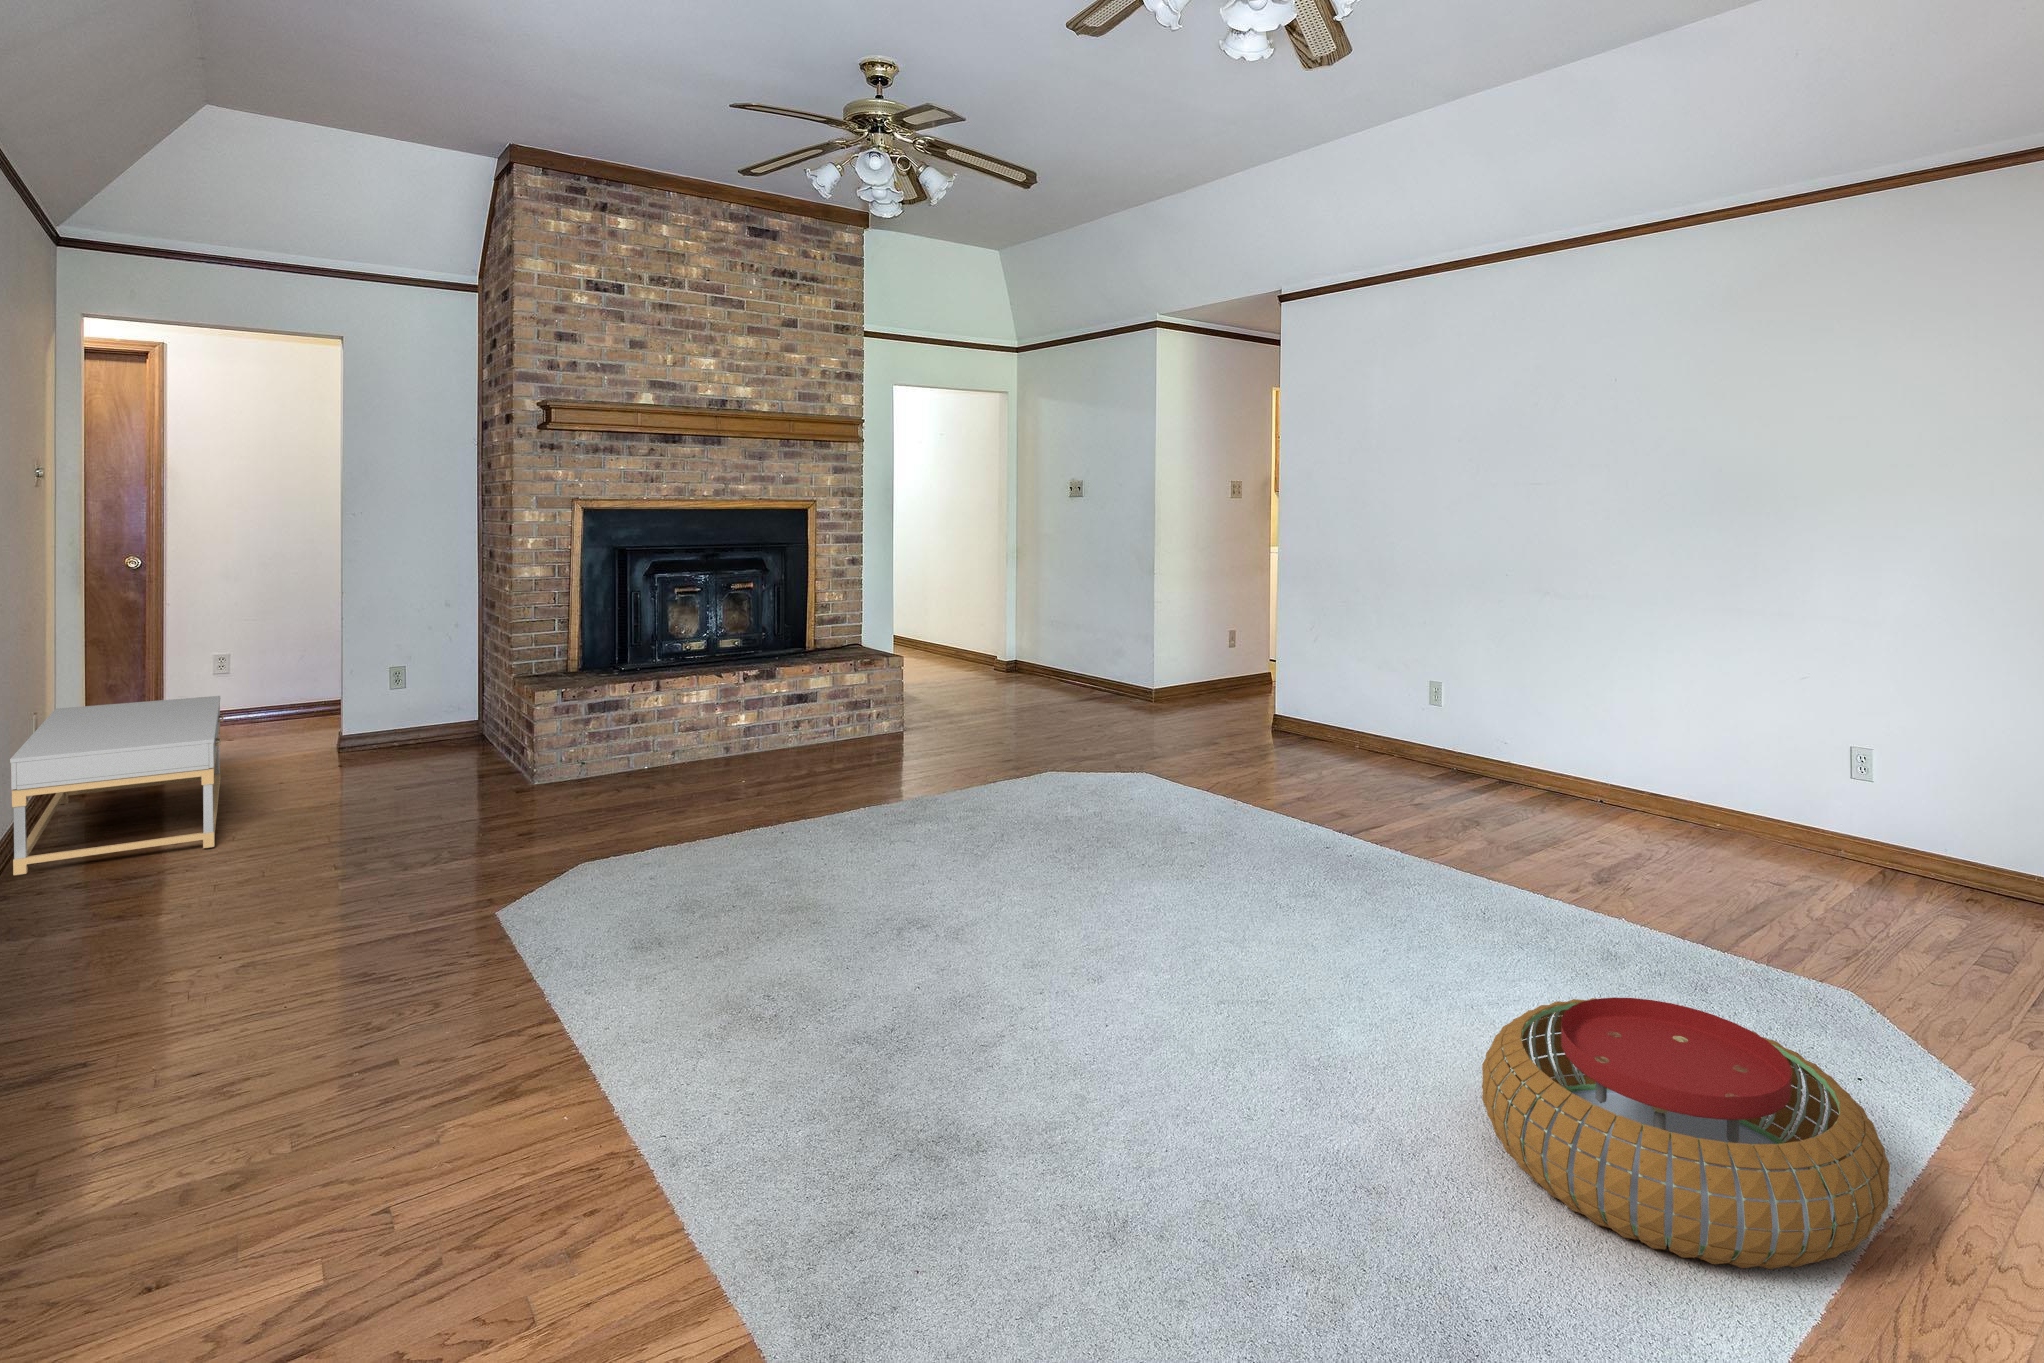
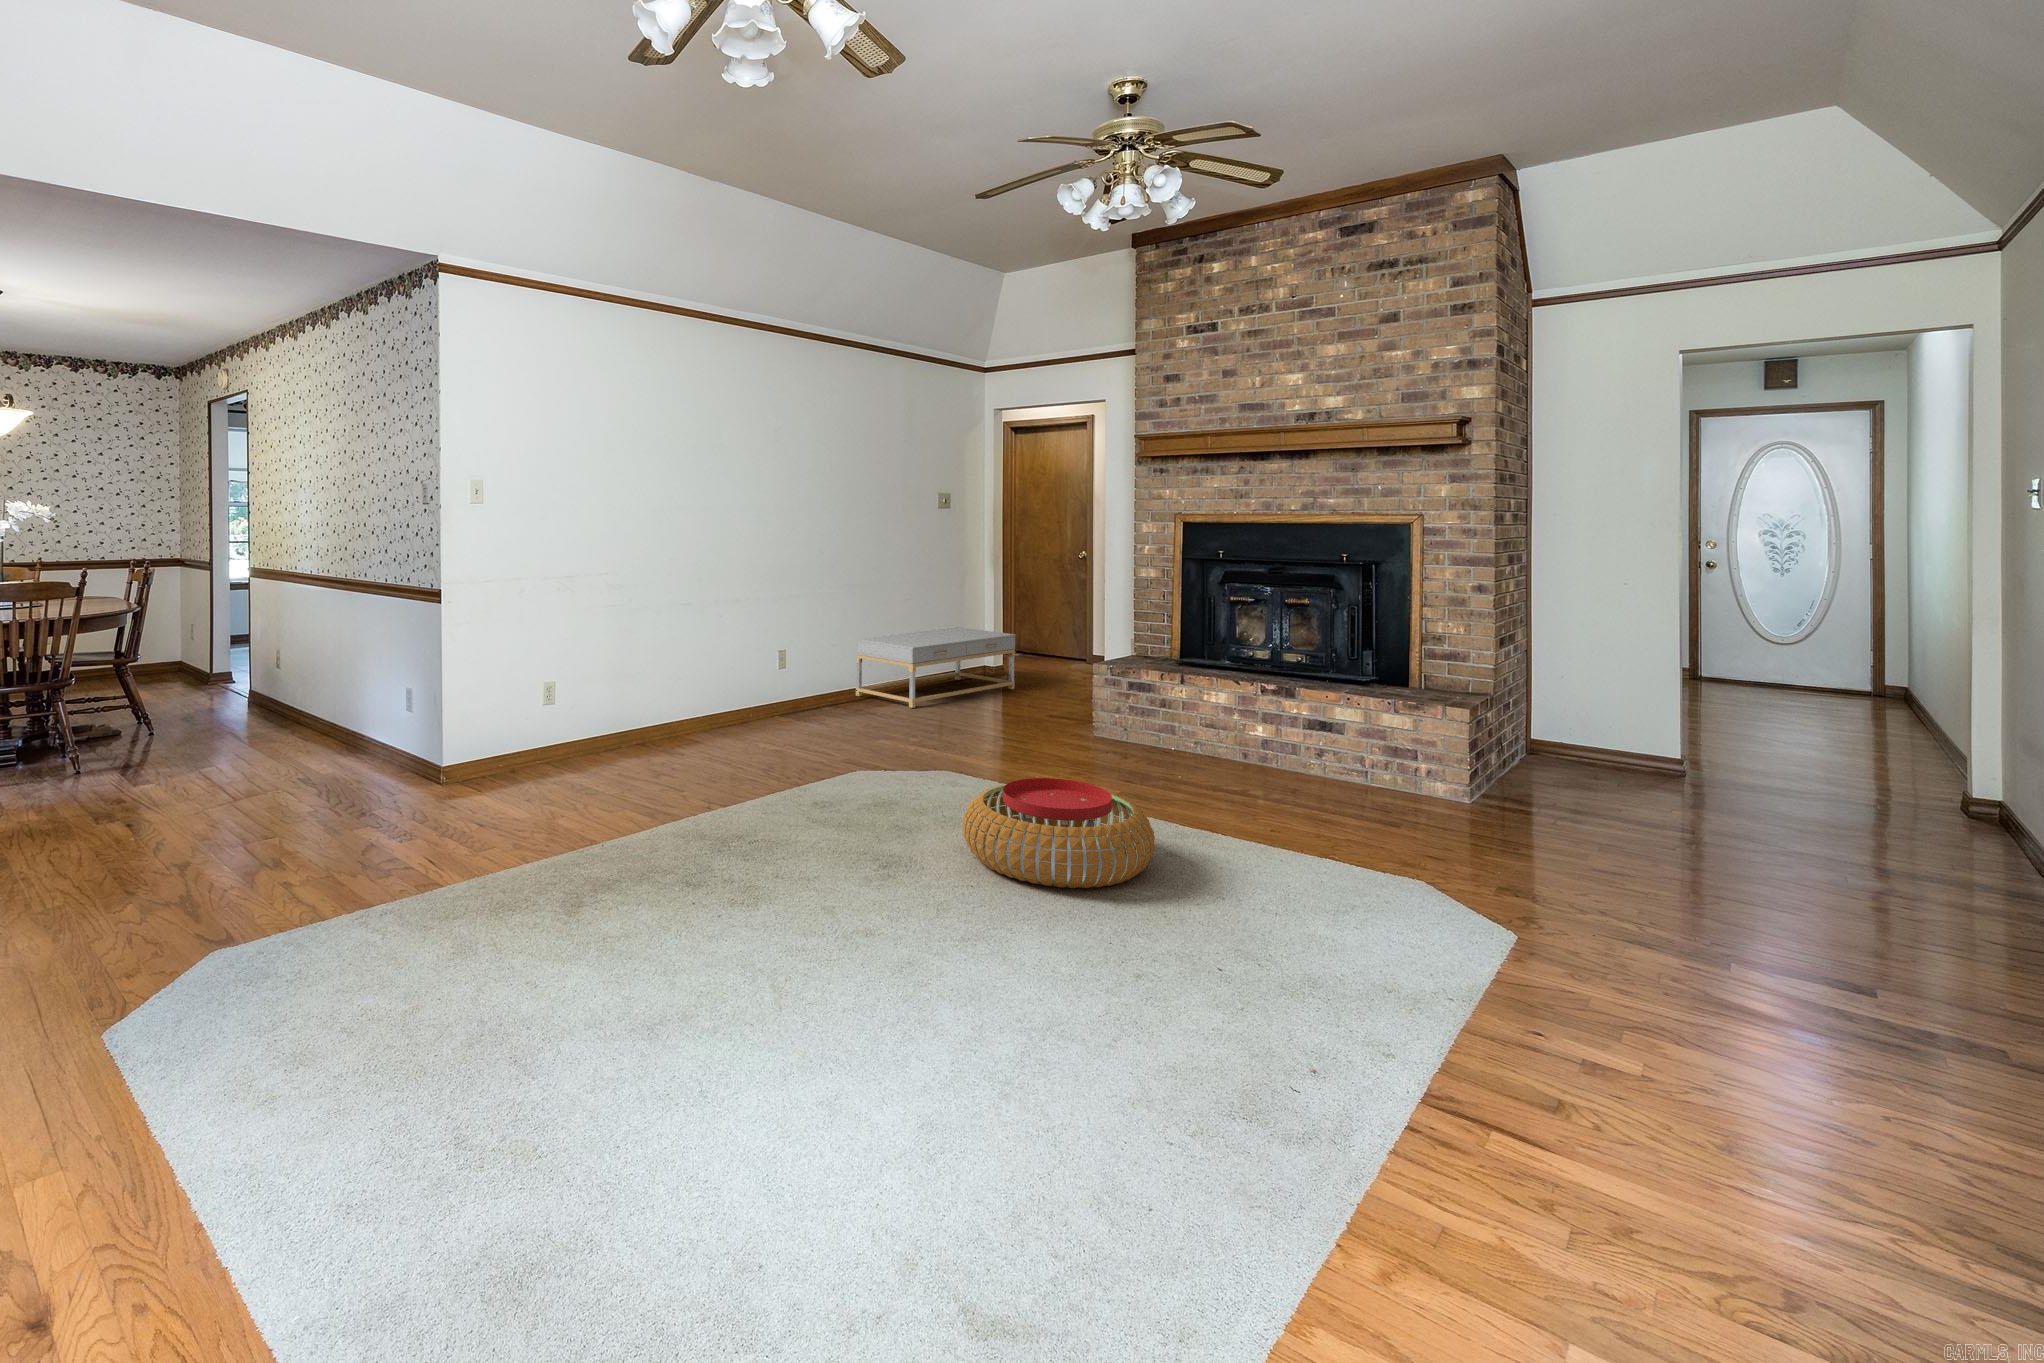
pouf: present [1482,998,1890,1269] -> present [963,778,1155,888]

